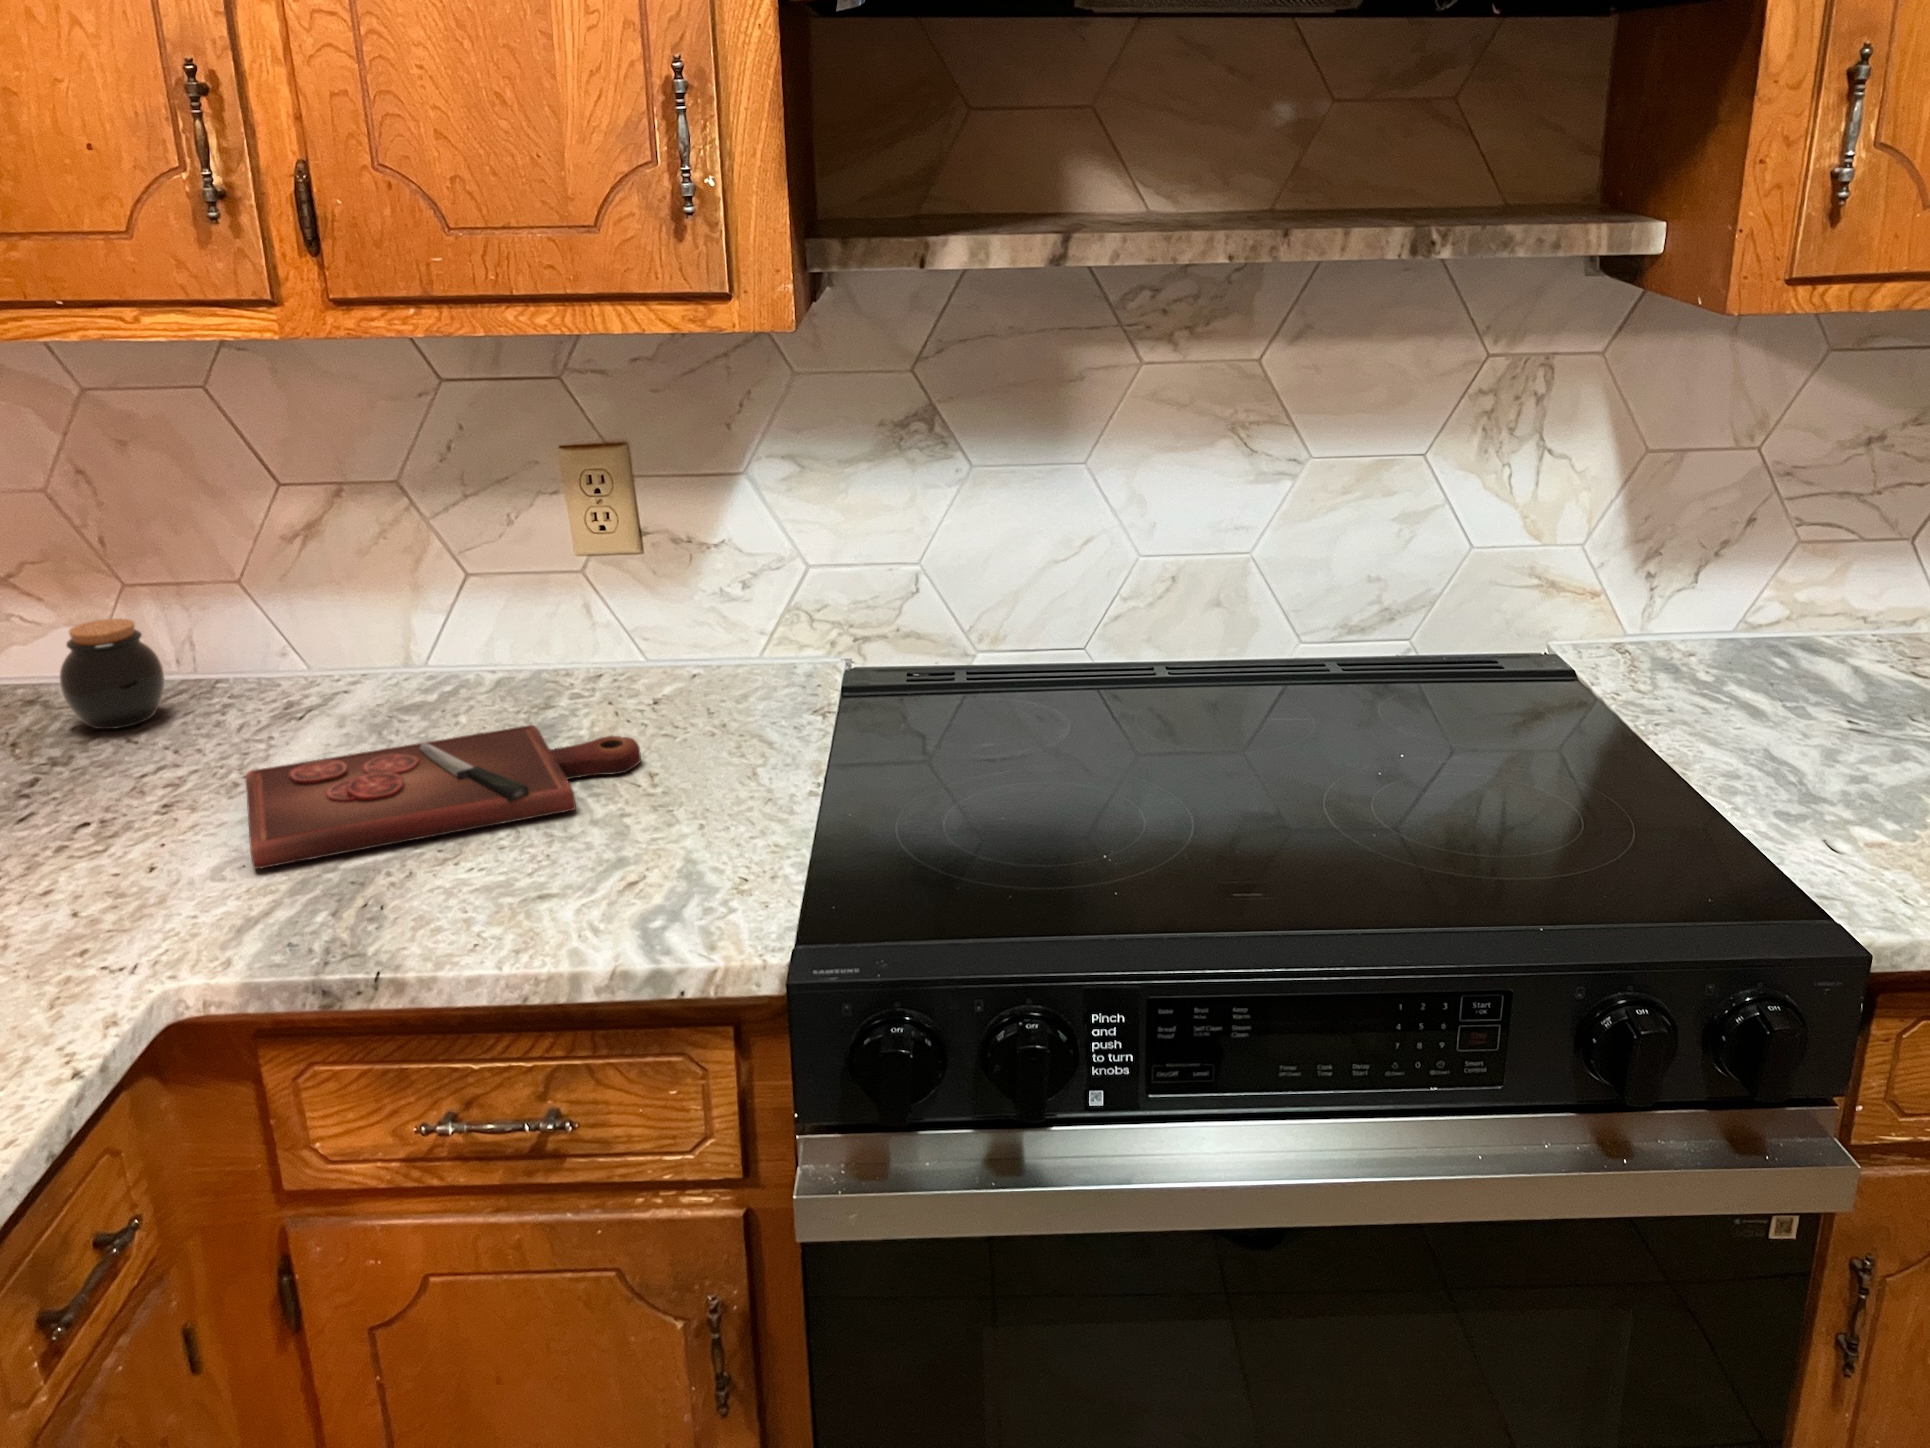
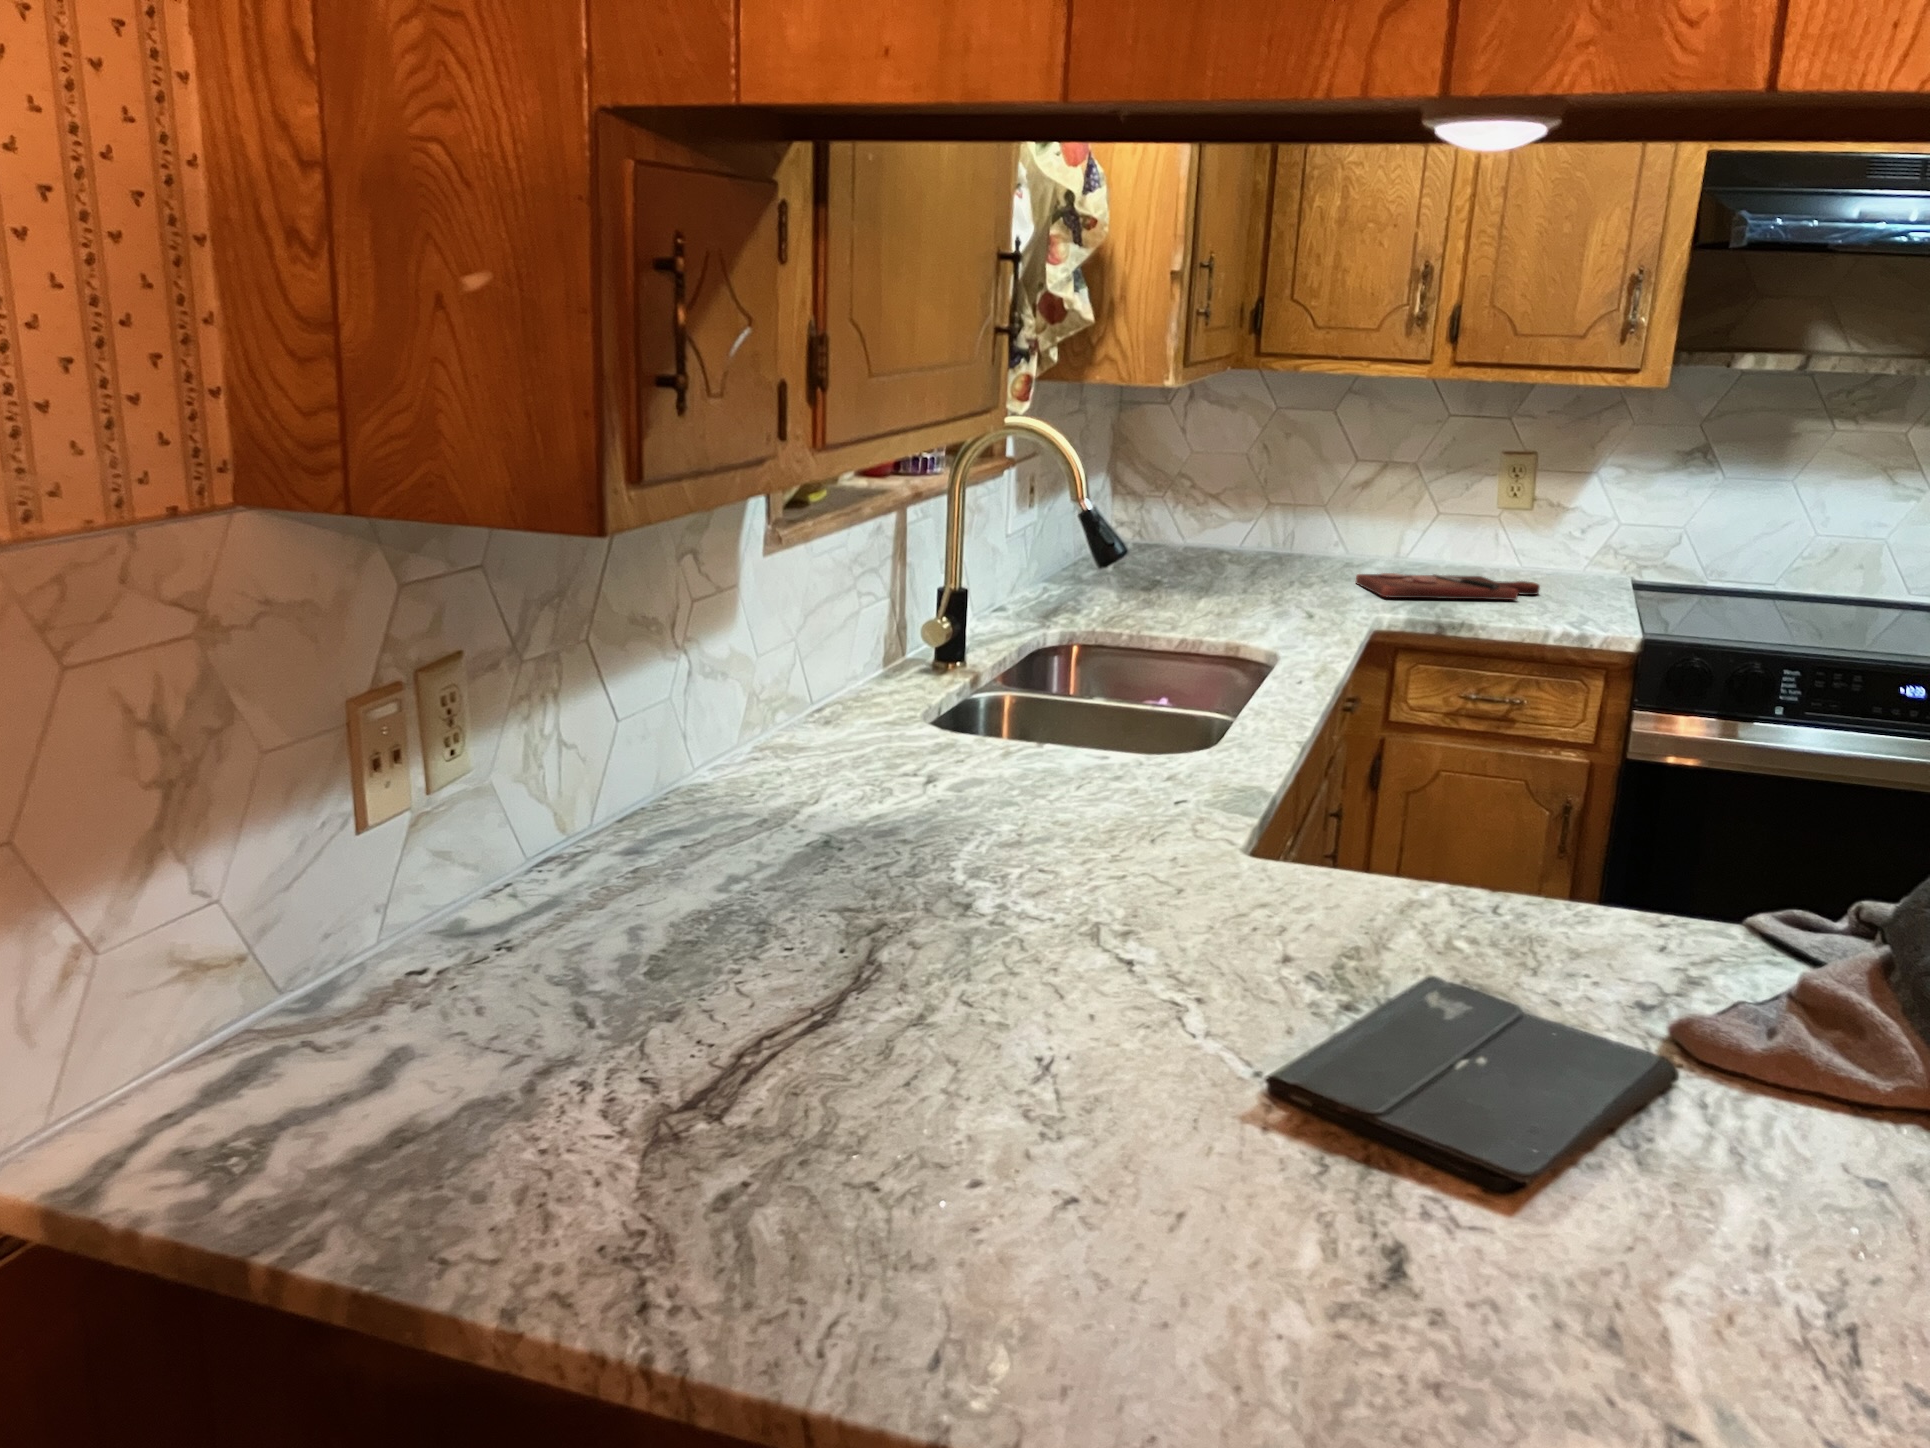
jar: present [60,618,165,729] -> none [1250,515,1294,564]

